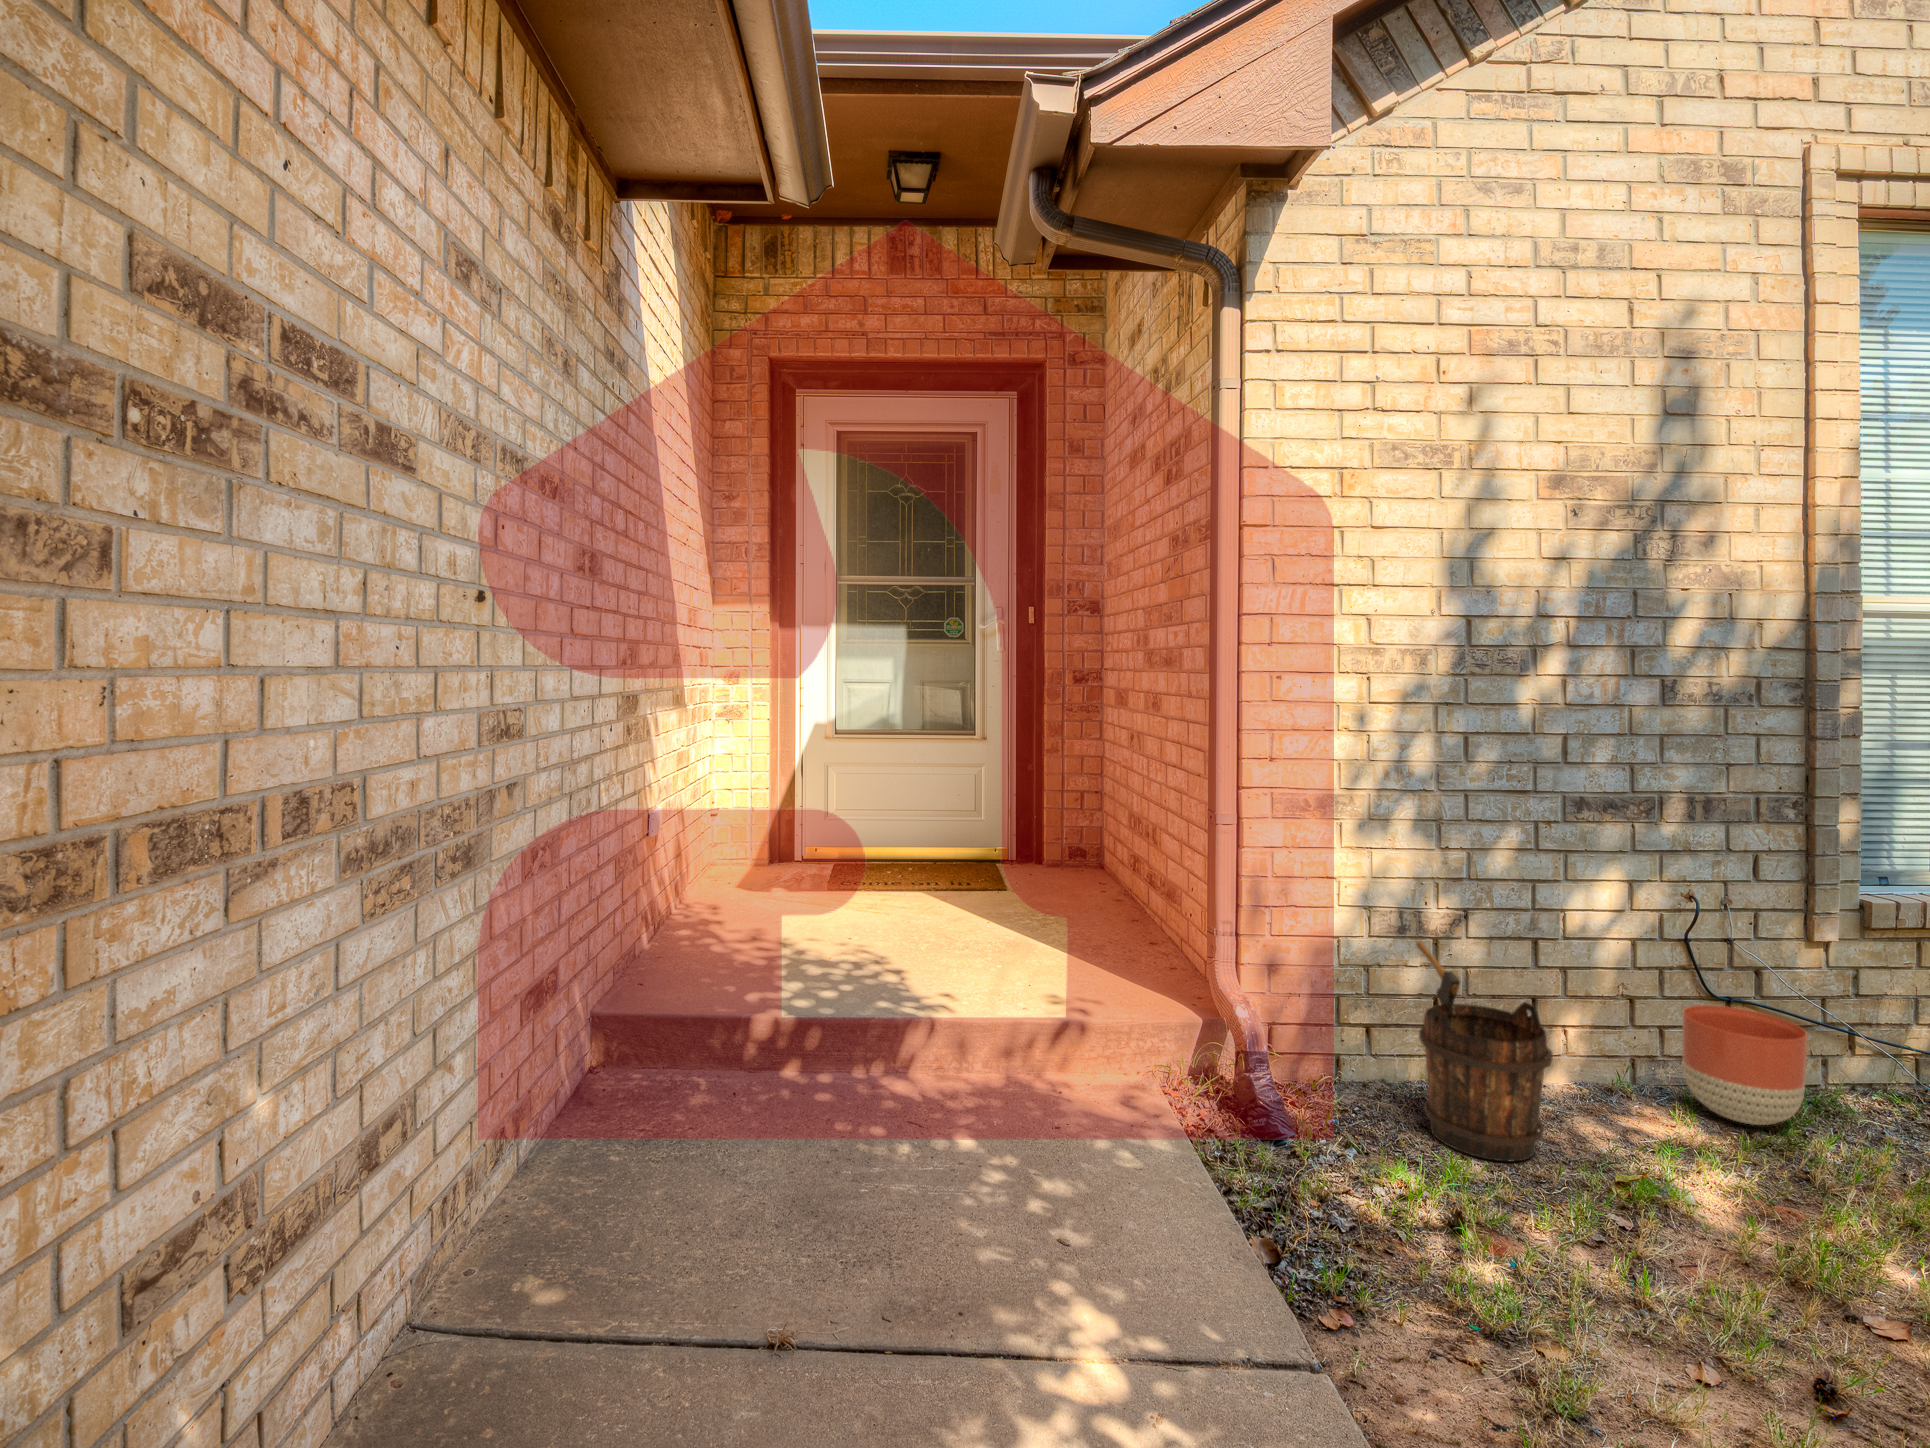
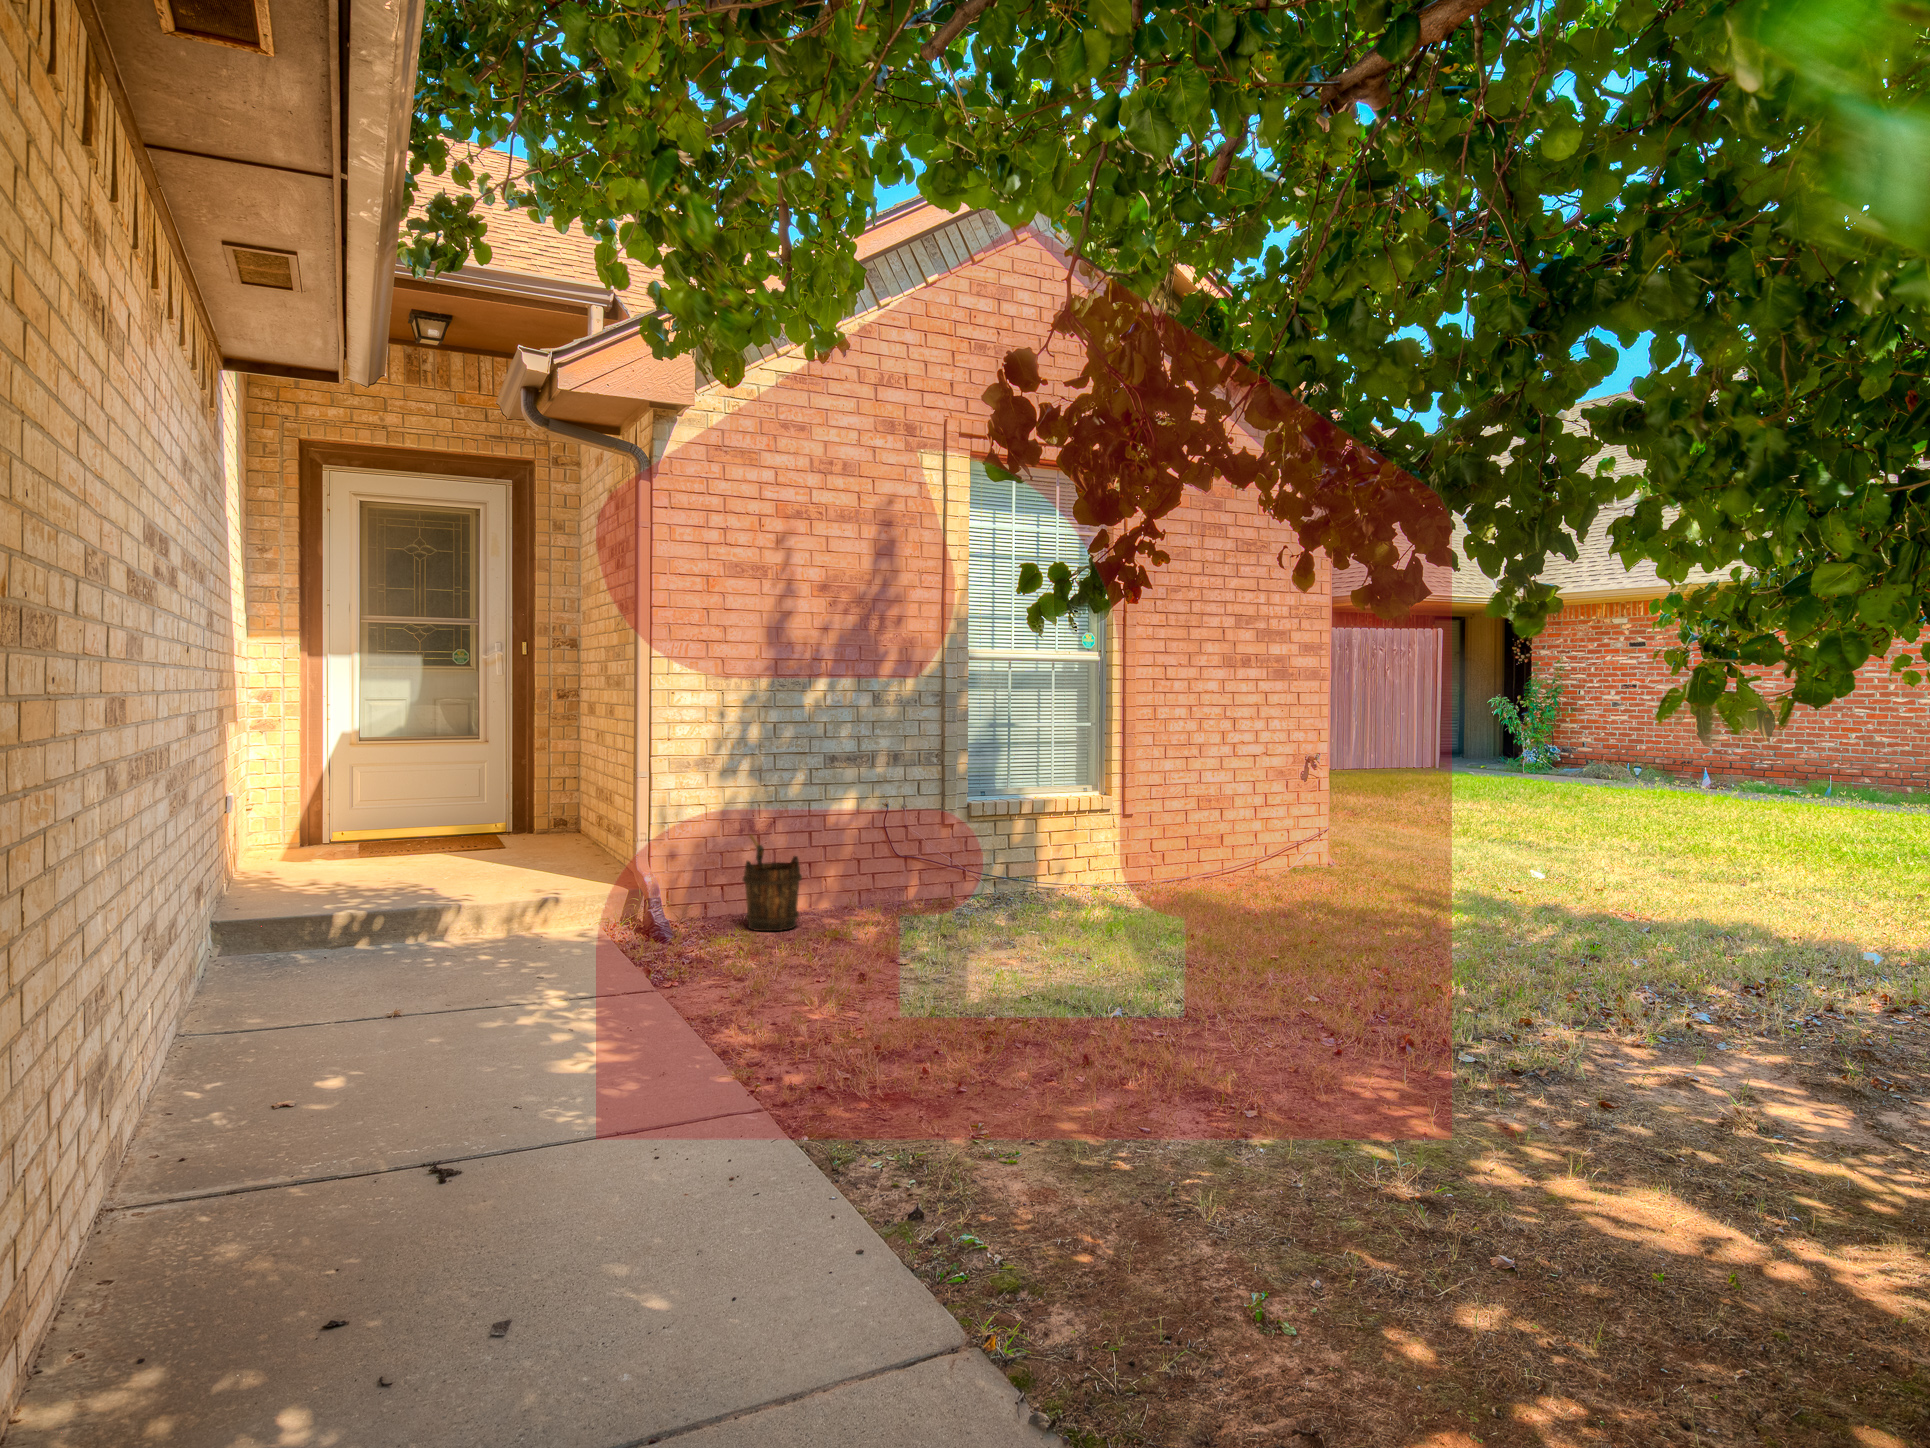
planter: present [1682,1005,1807,1125] -> none [882,858,930,911]

